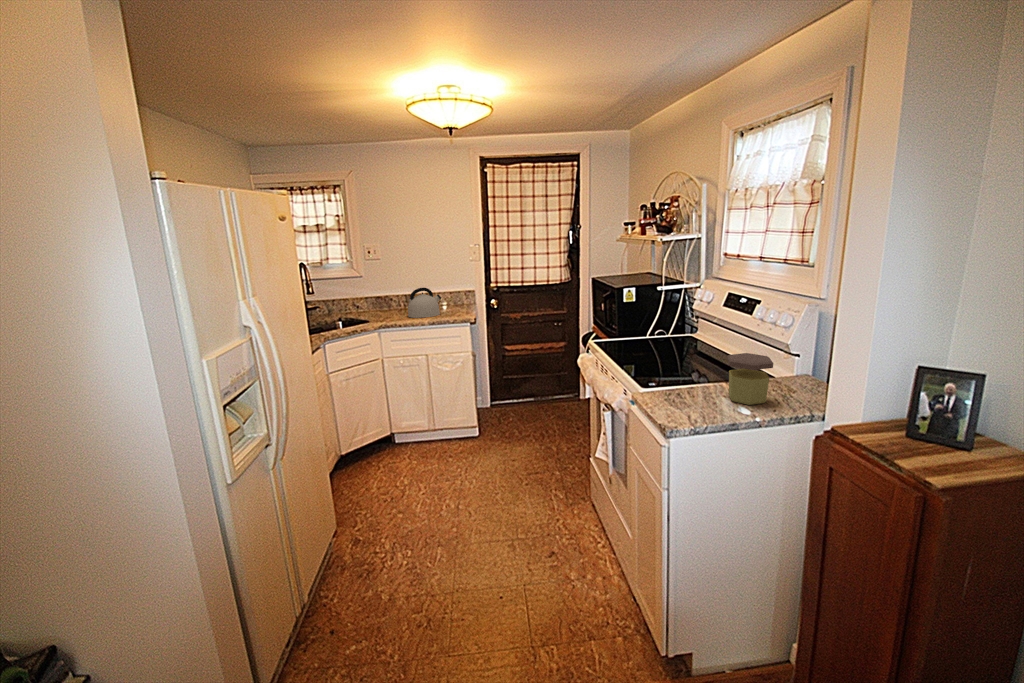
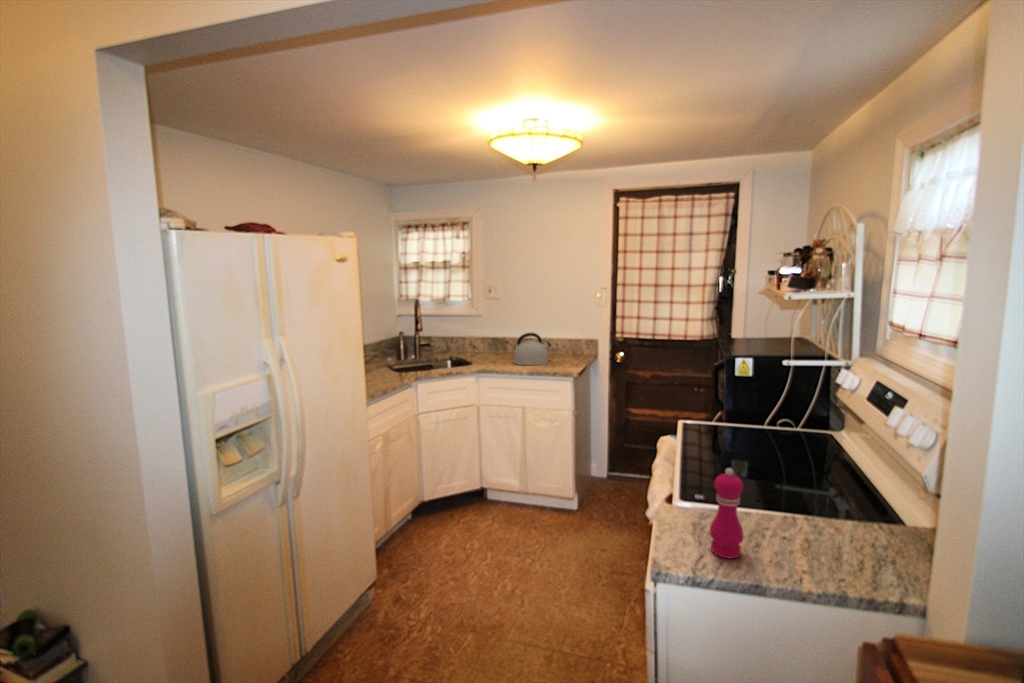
pepper mill: none [679,353,703,415] -> present [710,468,744,559]
jar: present [727,353,773,405] -> none [803,478,878,565]

